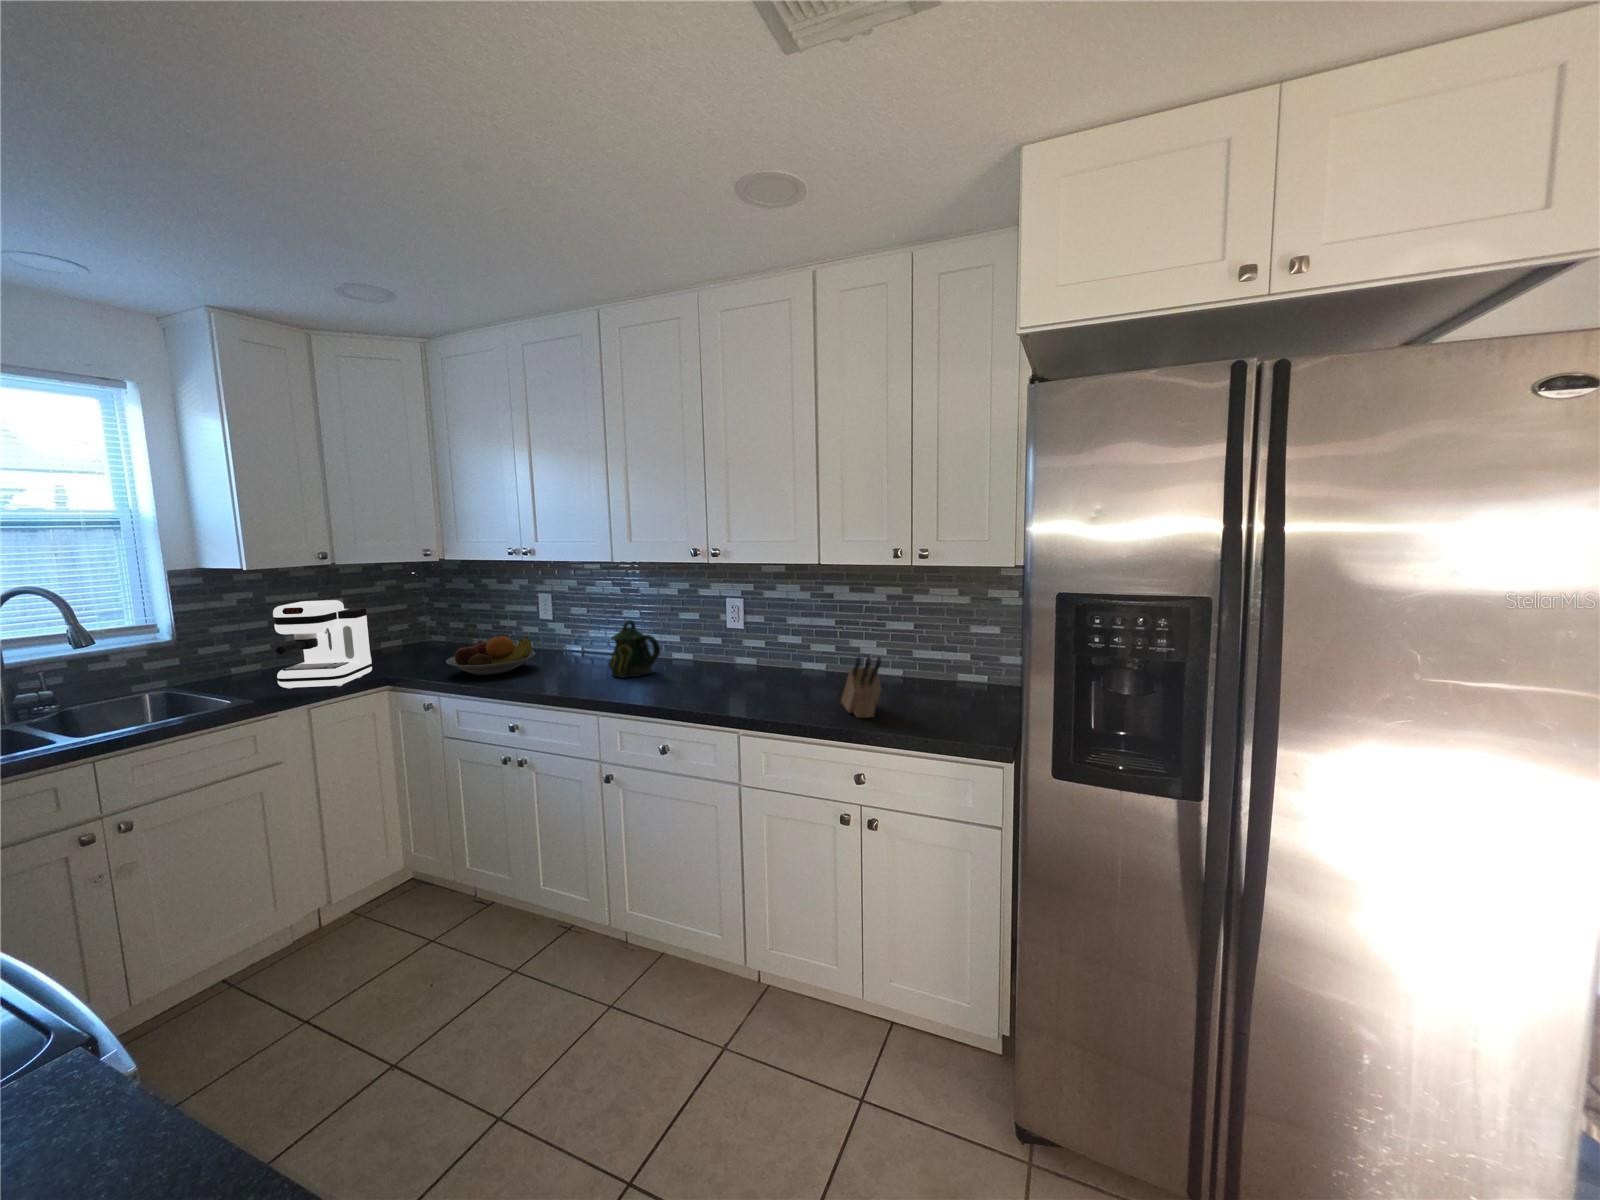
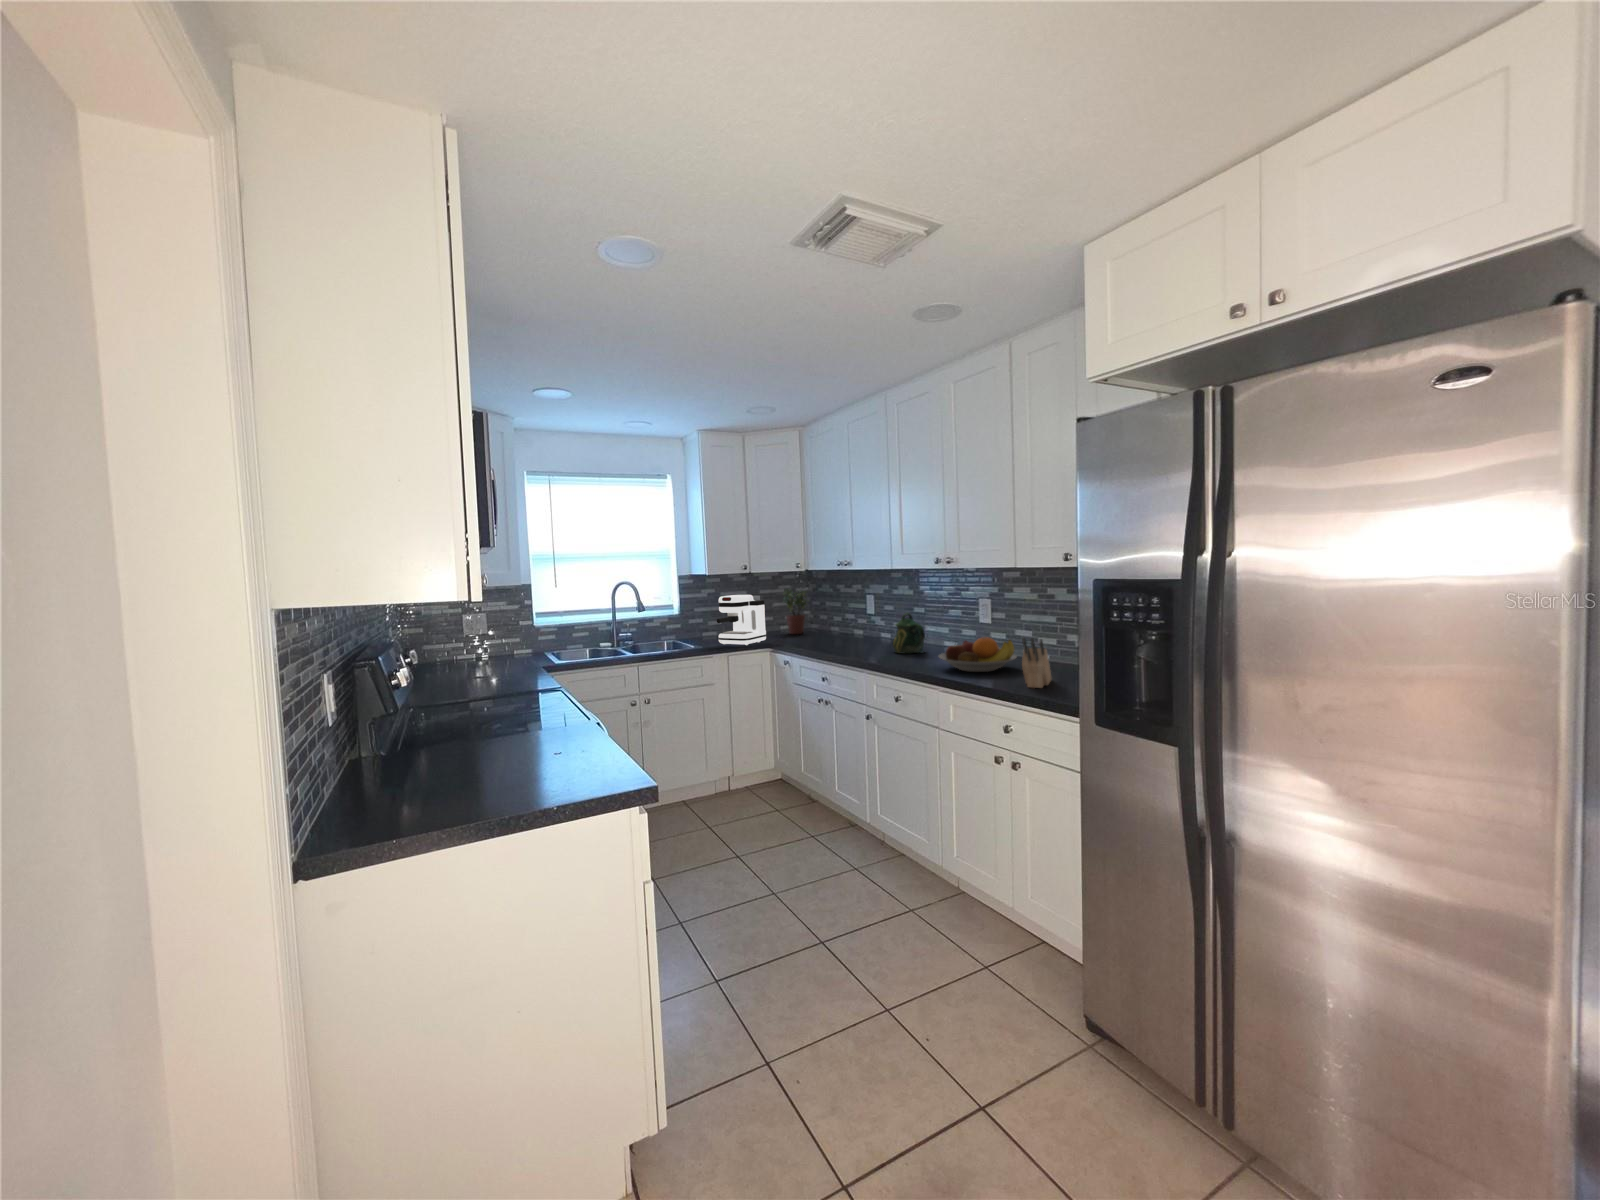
potted plant: none [384,586,434,655] -> present [783,590,807,634]
fruit bowl: present [446,636,535,675] -> present [939,637,1017,672]

